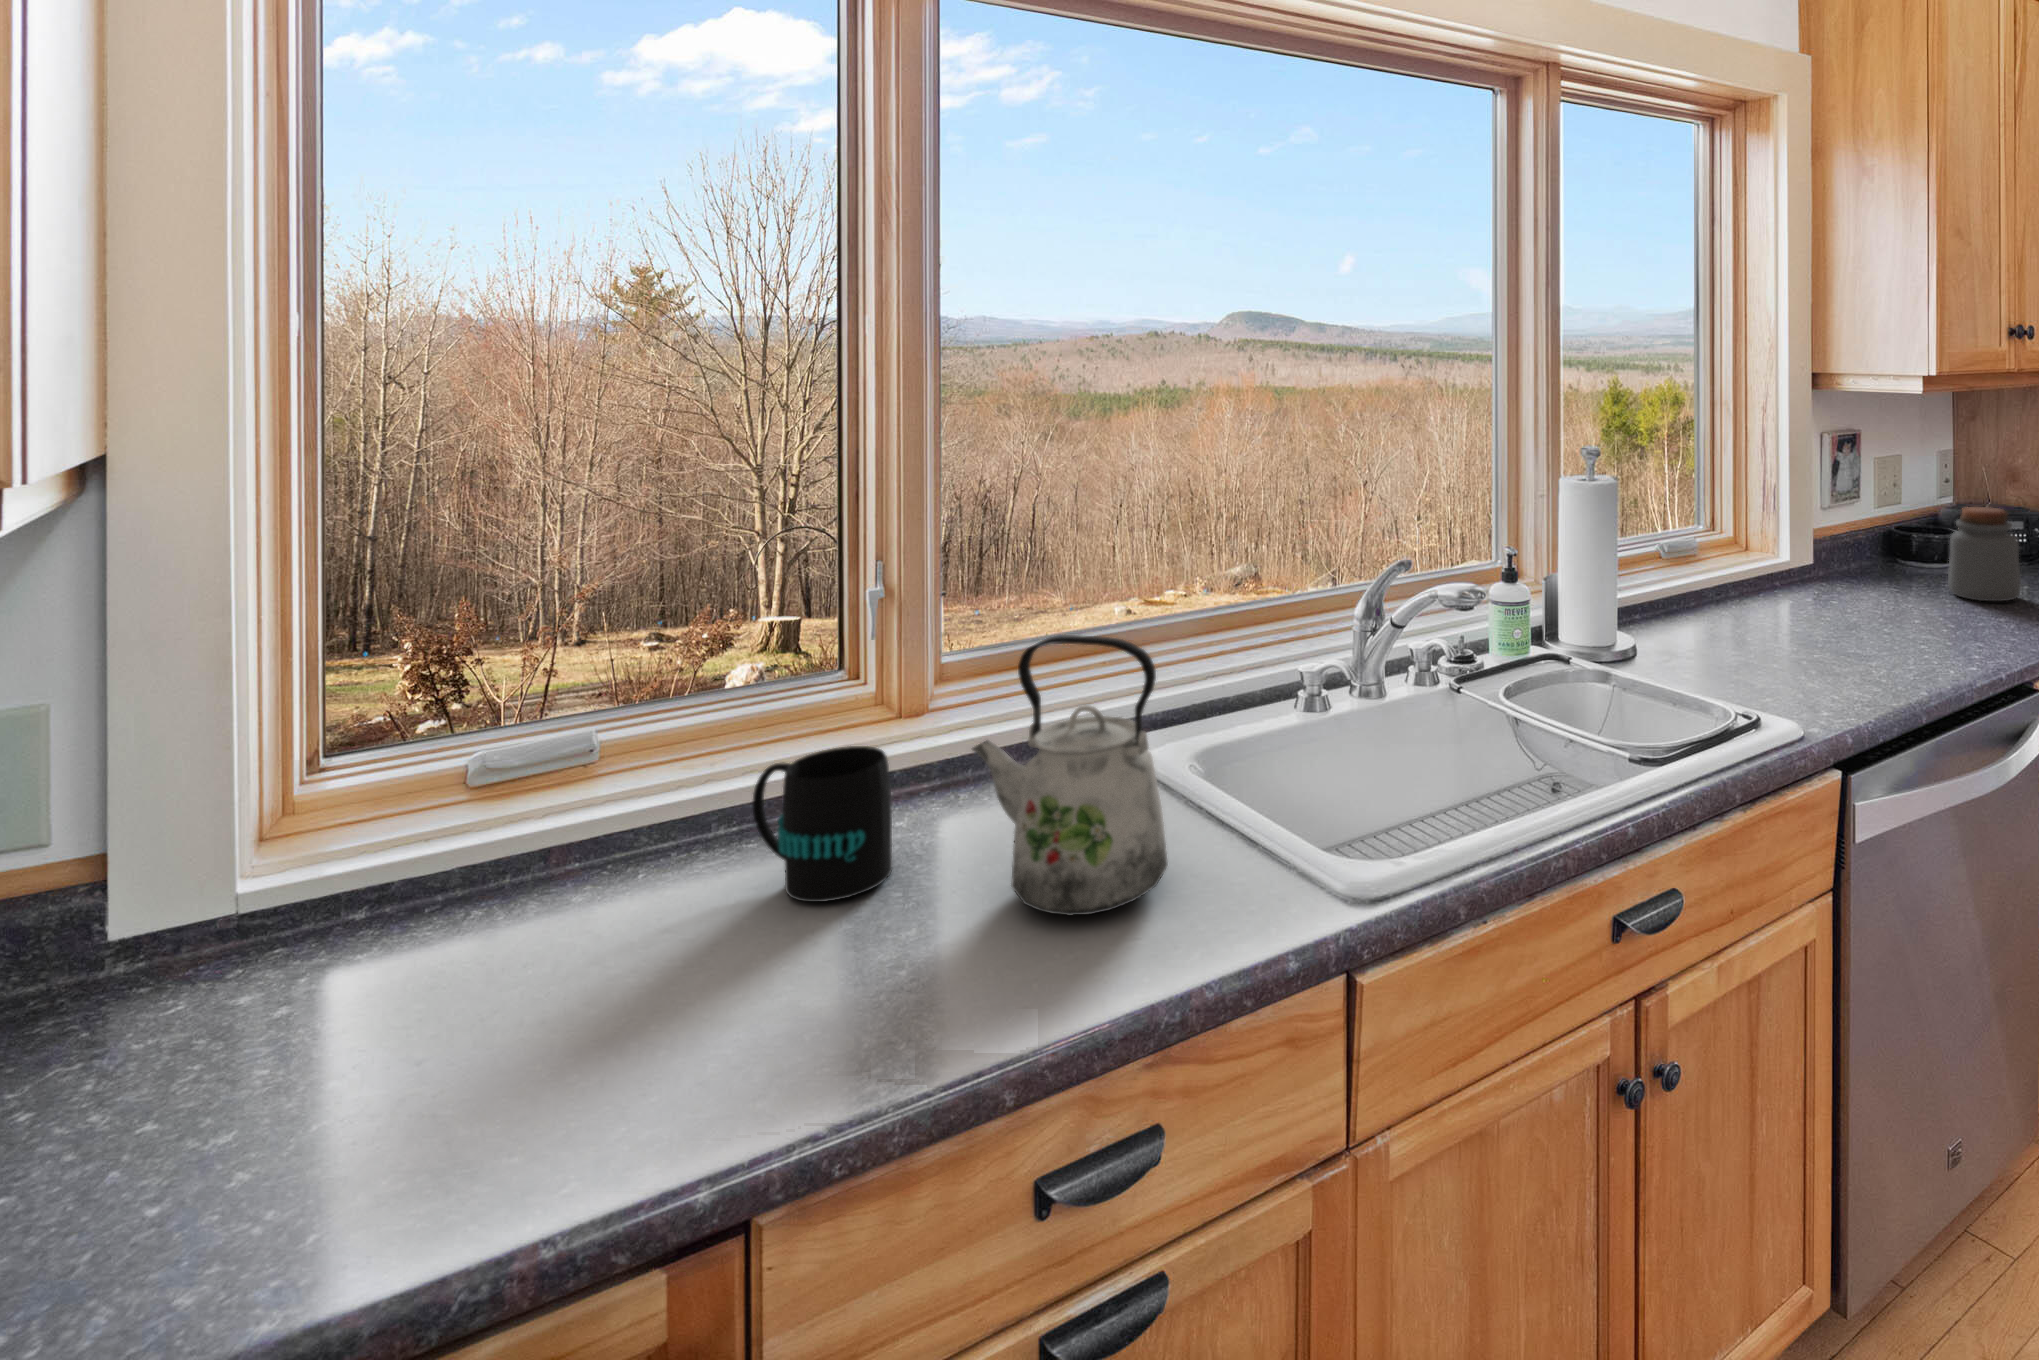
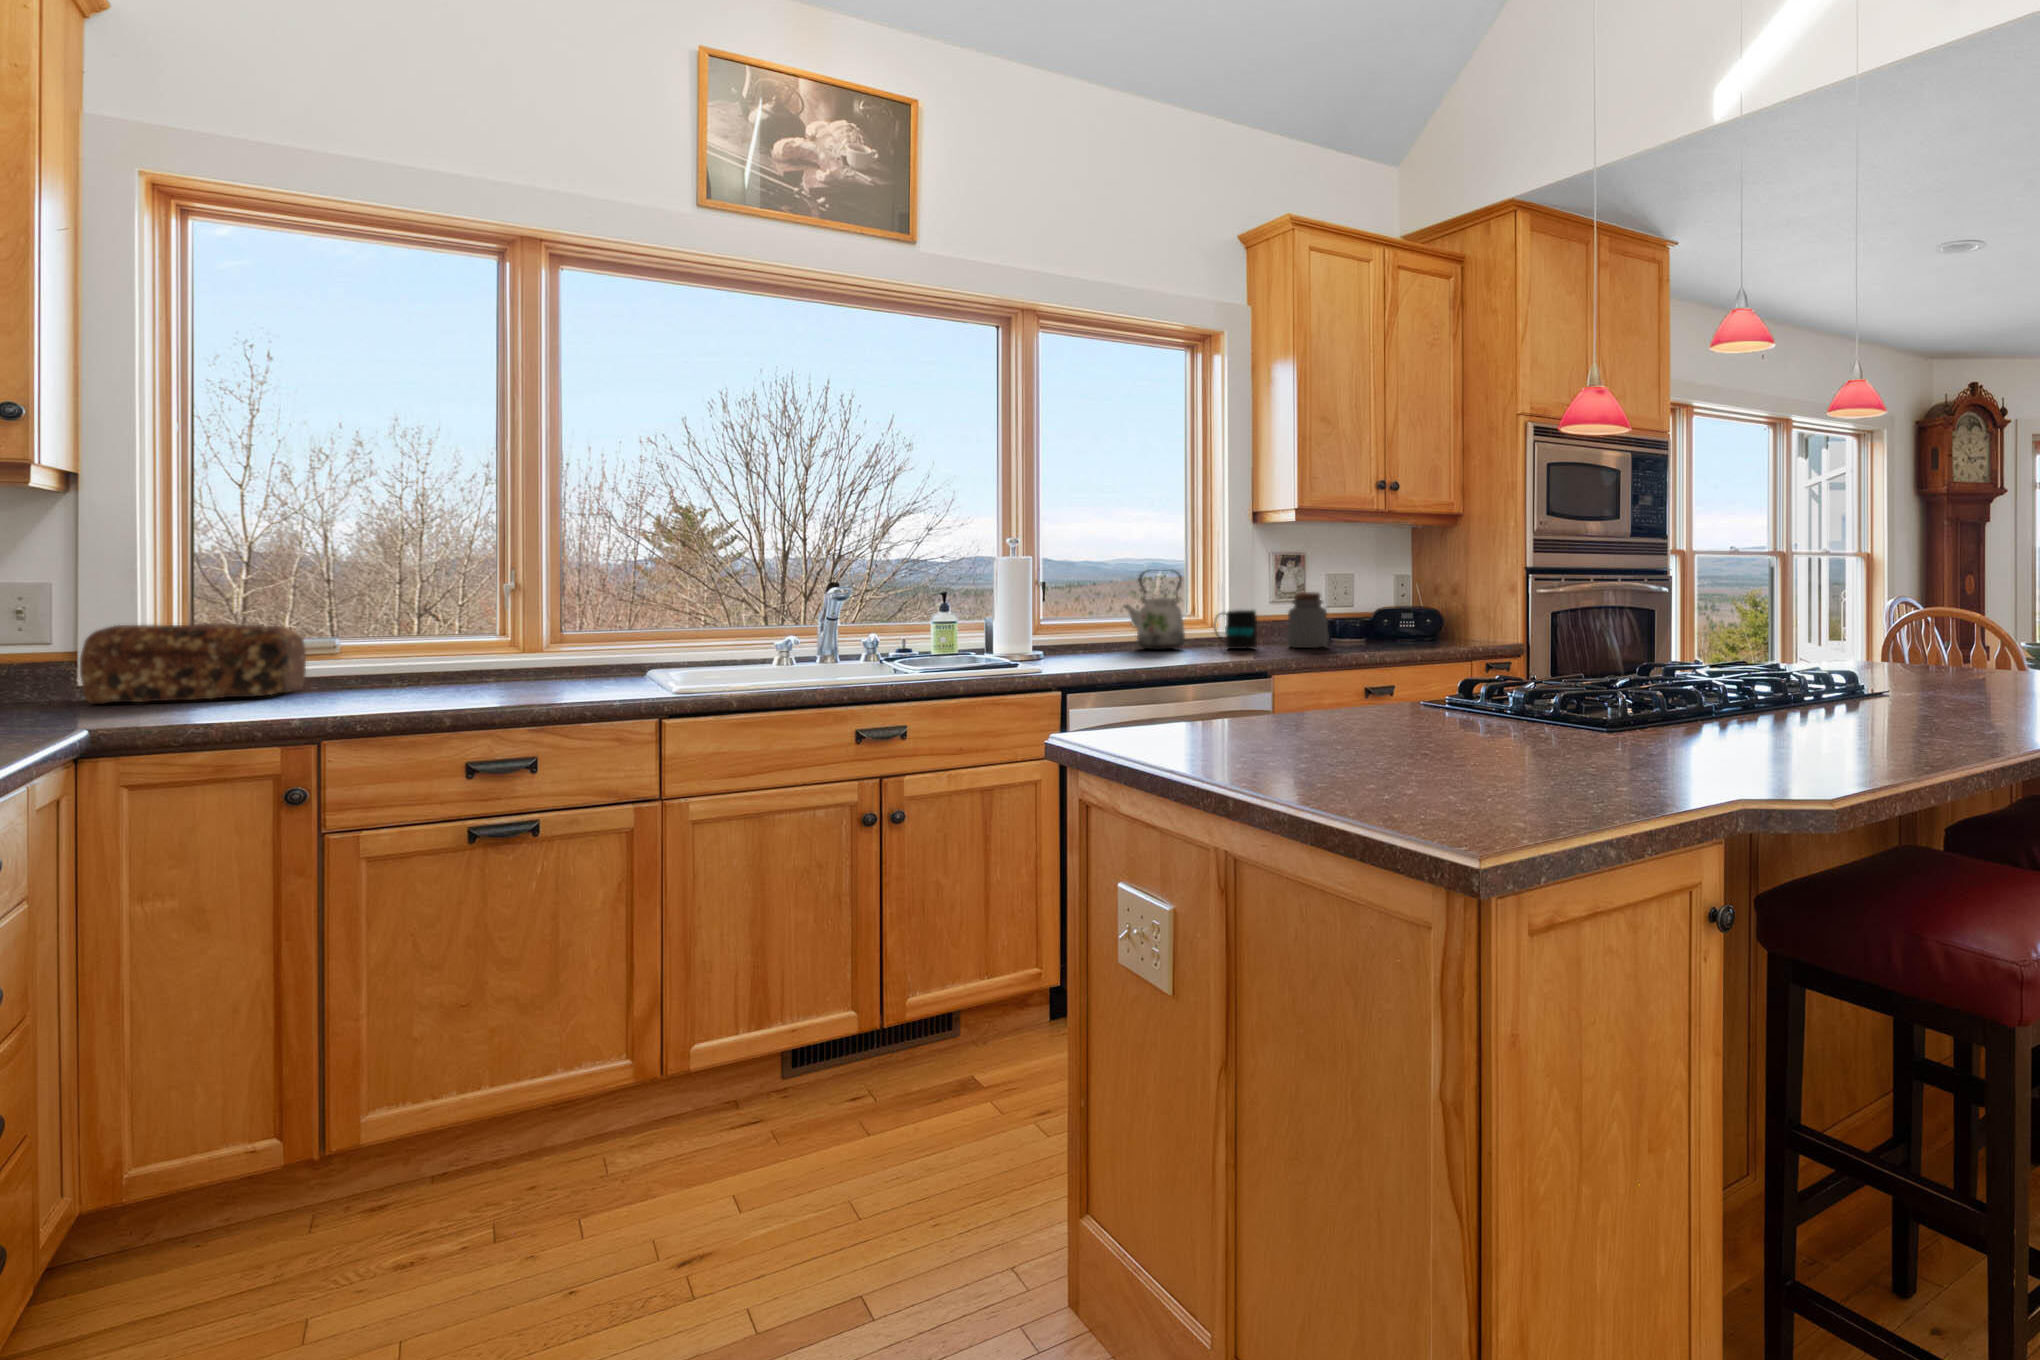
kettle: present [972,635,1168,915] -> present [1124,569,1185,650]
mug: present [753,746,892,902] -> present [1214,610,1257,649]
bread loaf: none [83,802,592,1104] -> present [80,623,306,704]

